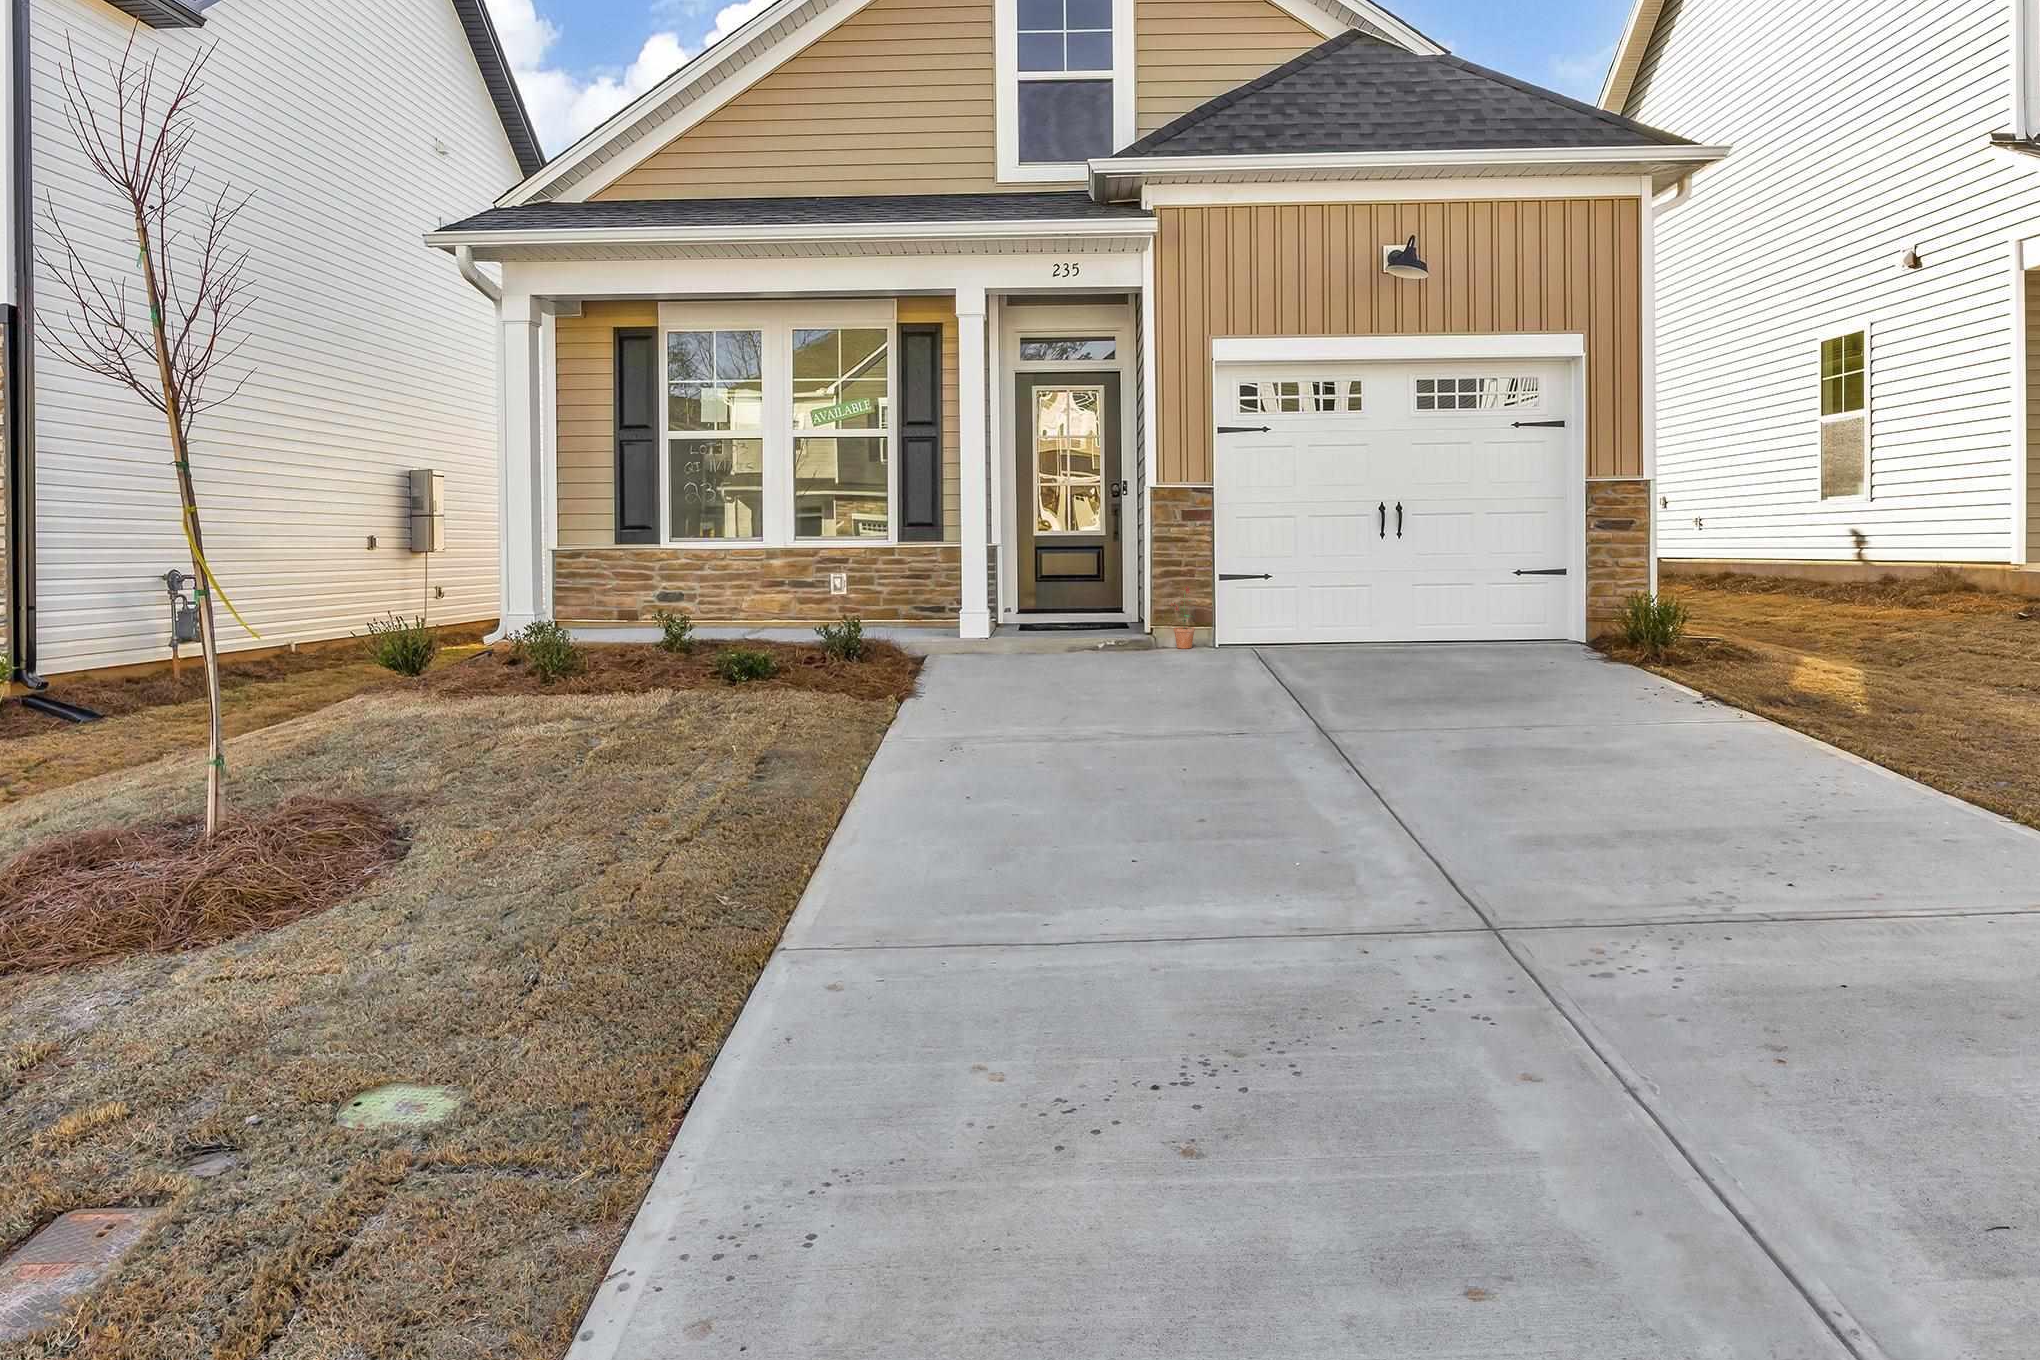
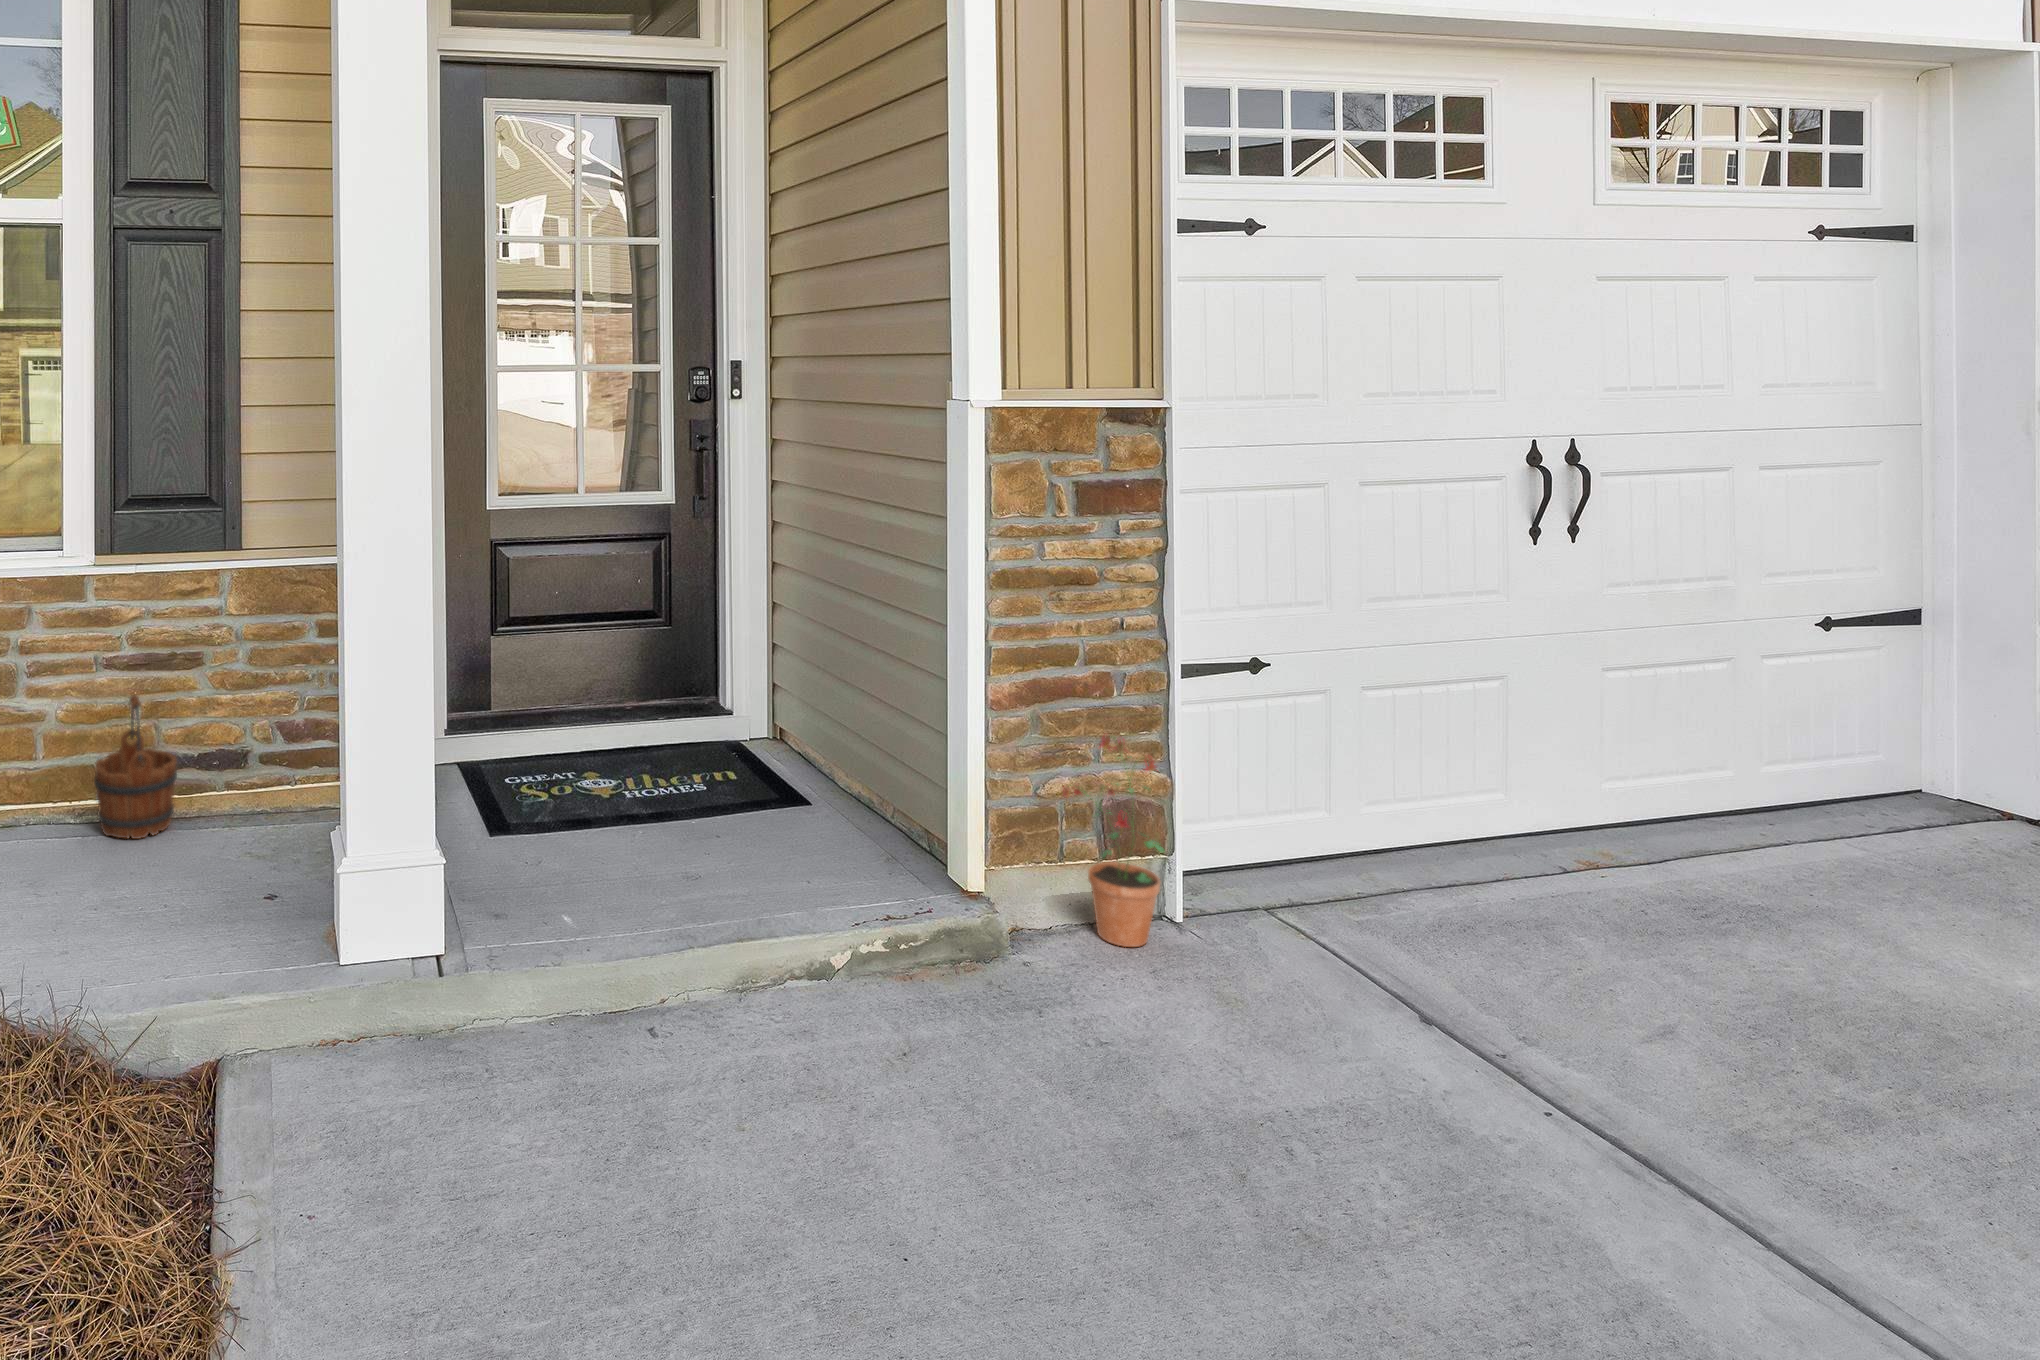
wooden bucket: none [897,585,923,630] -> present [94,695,177,839]

